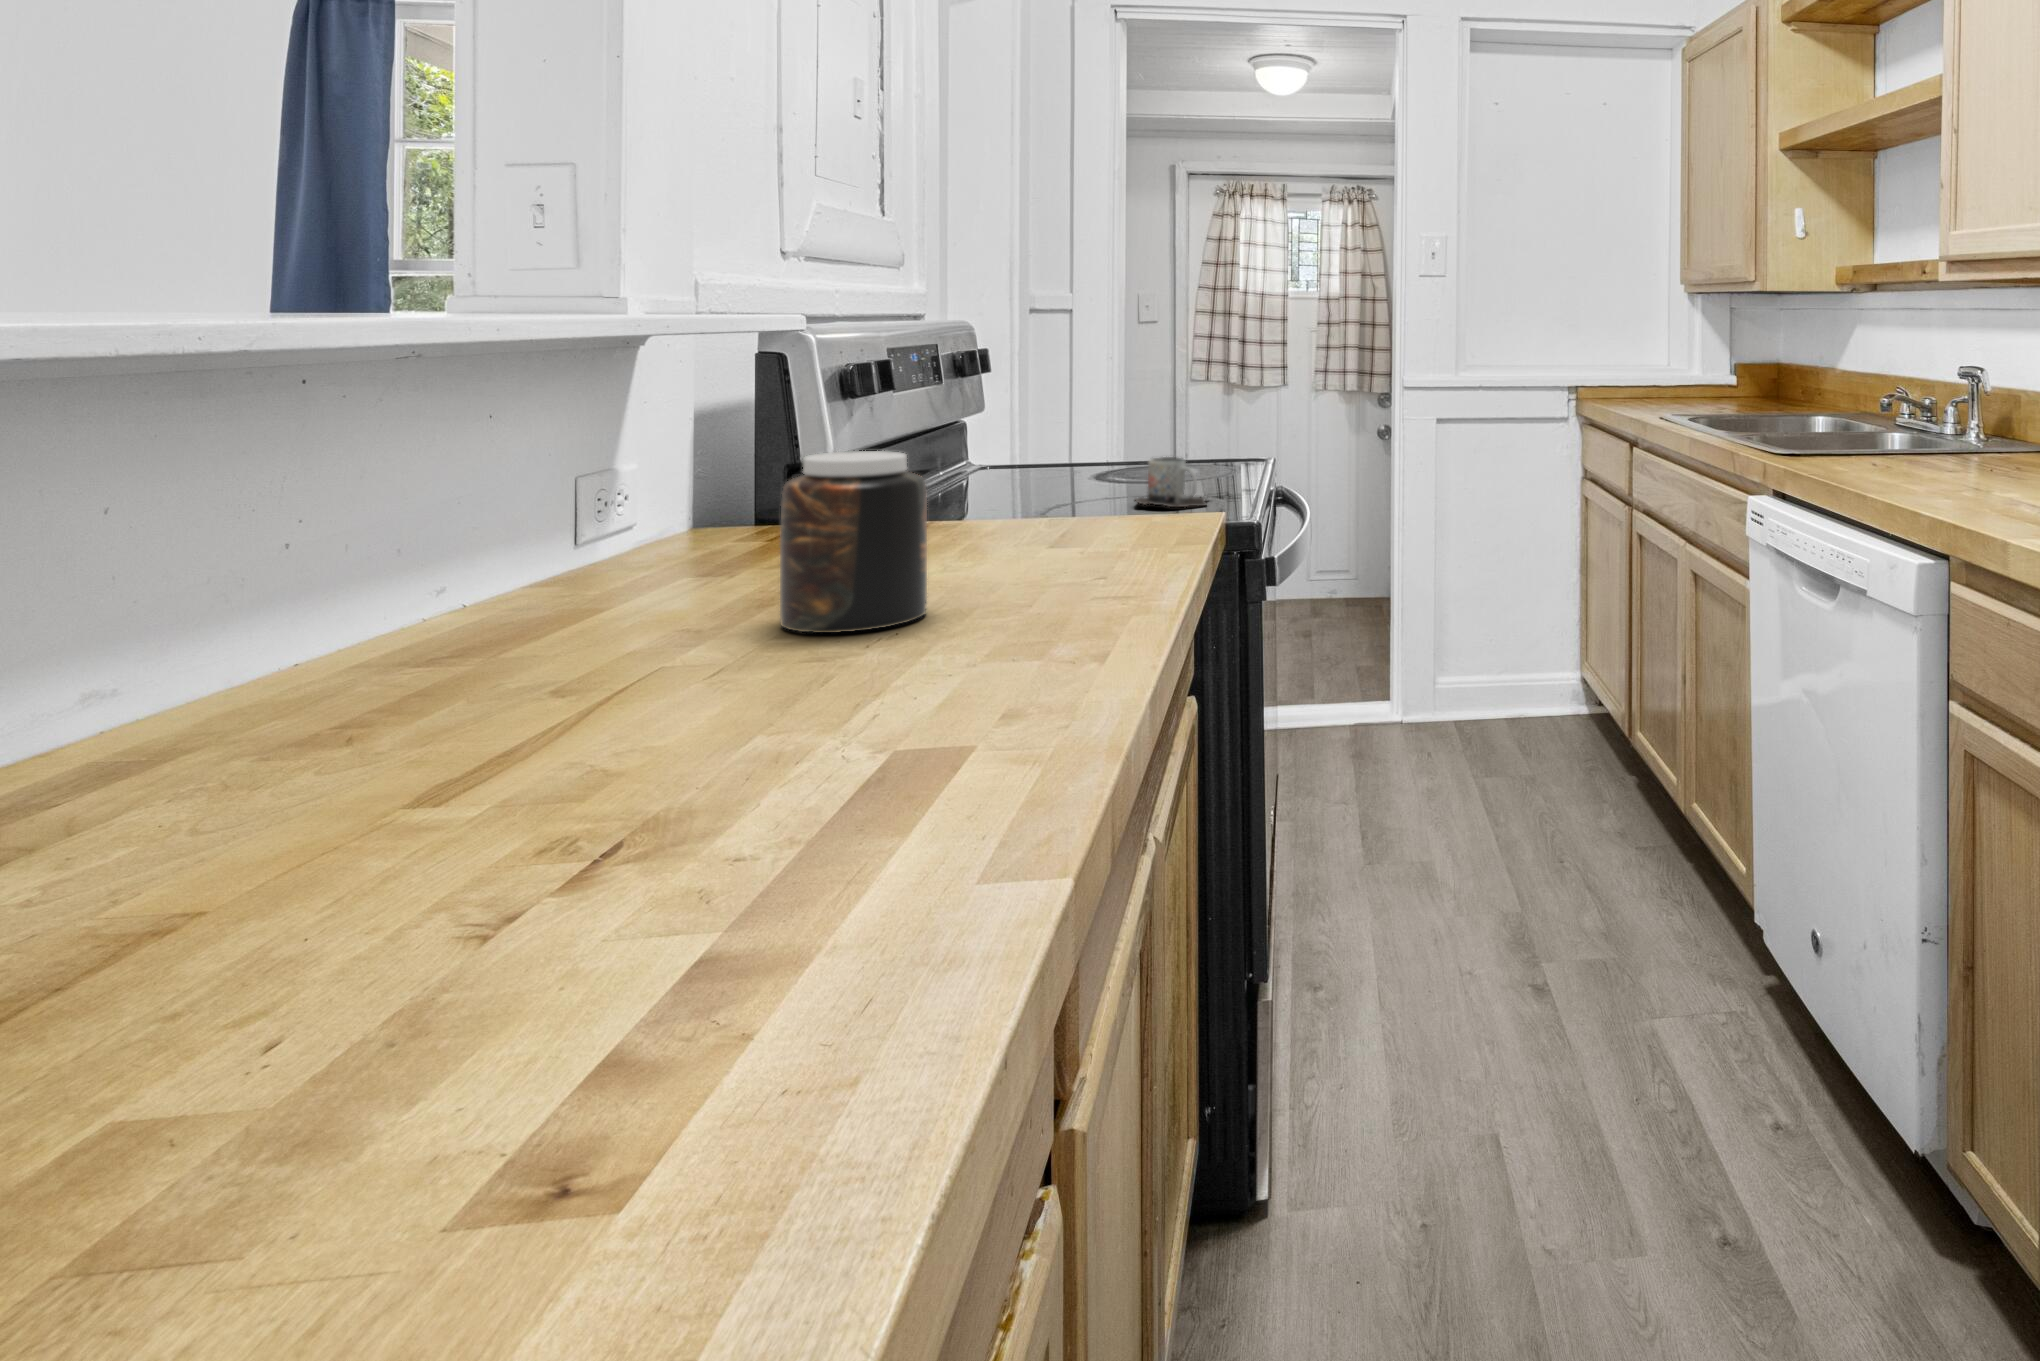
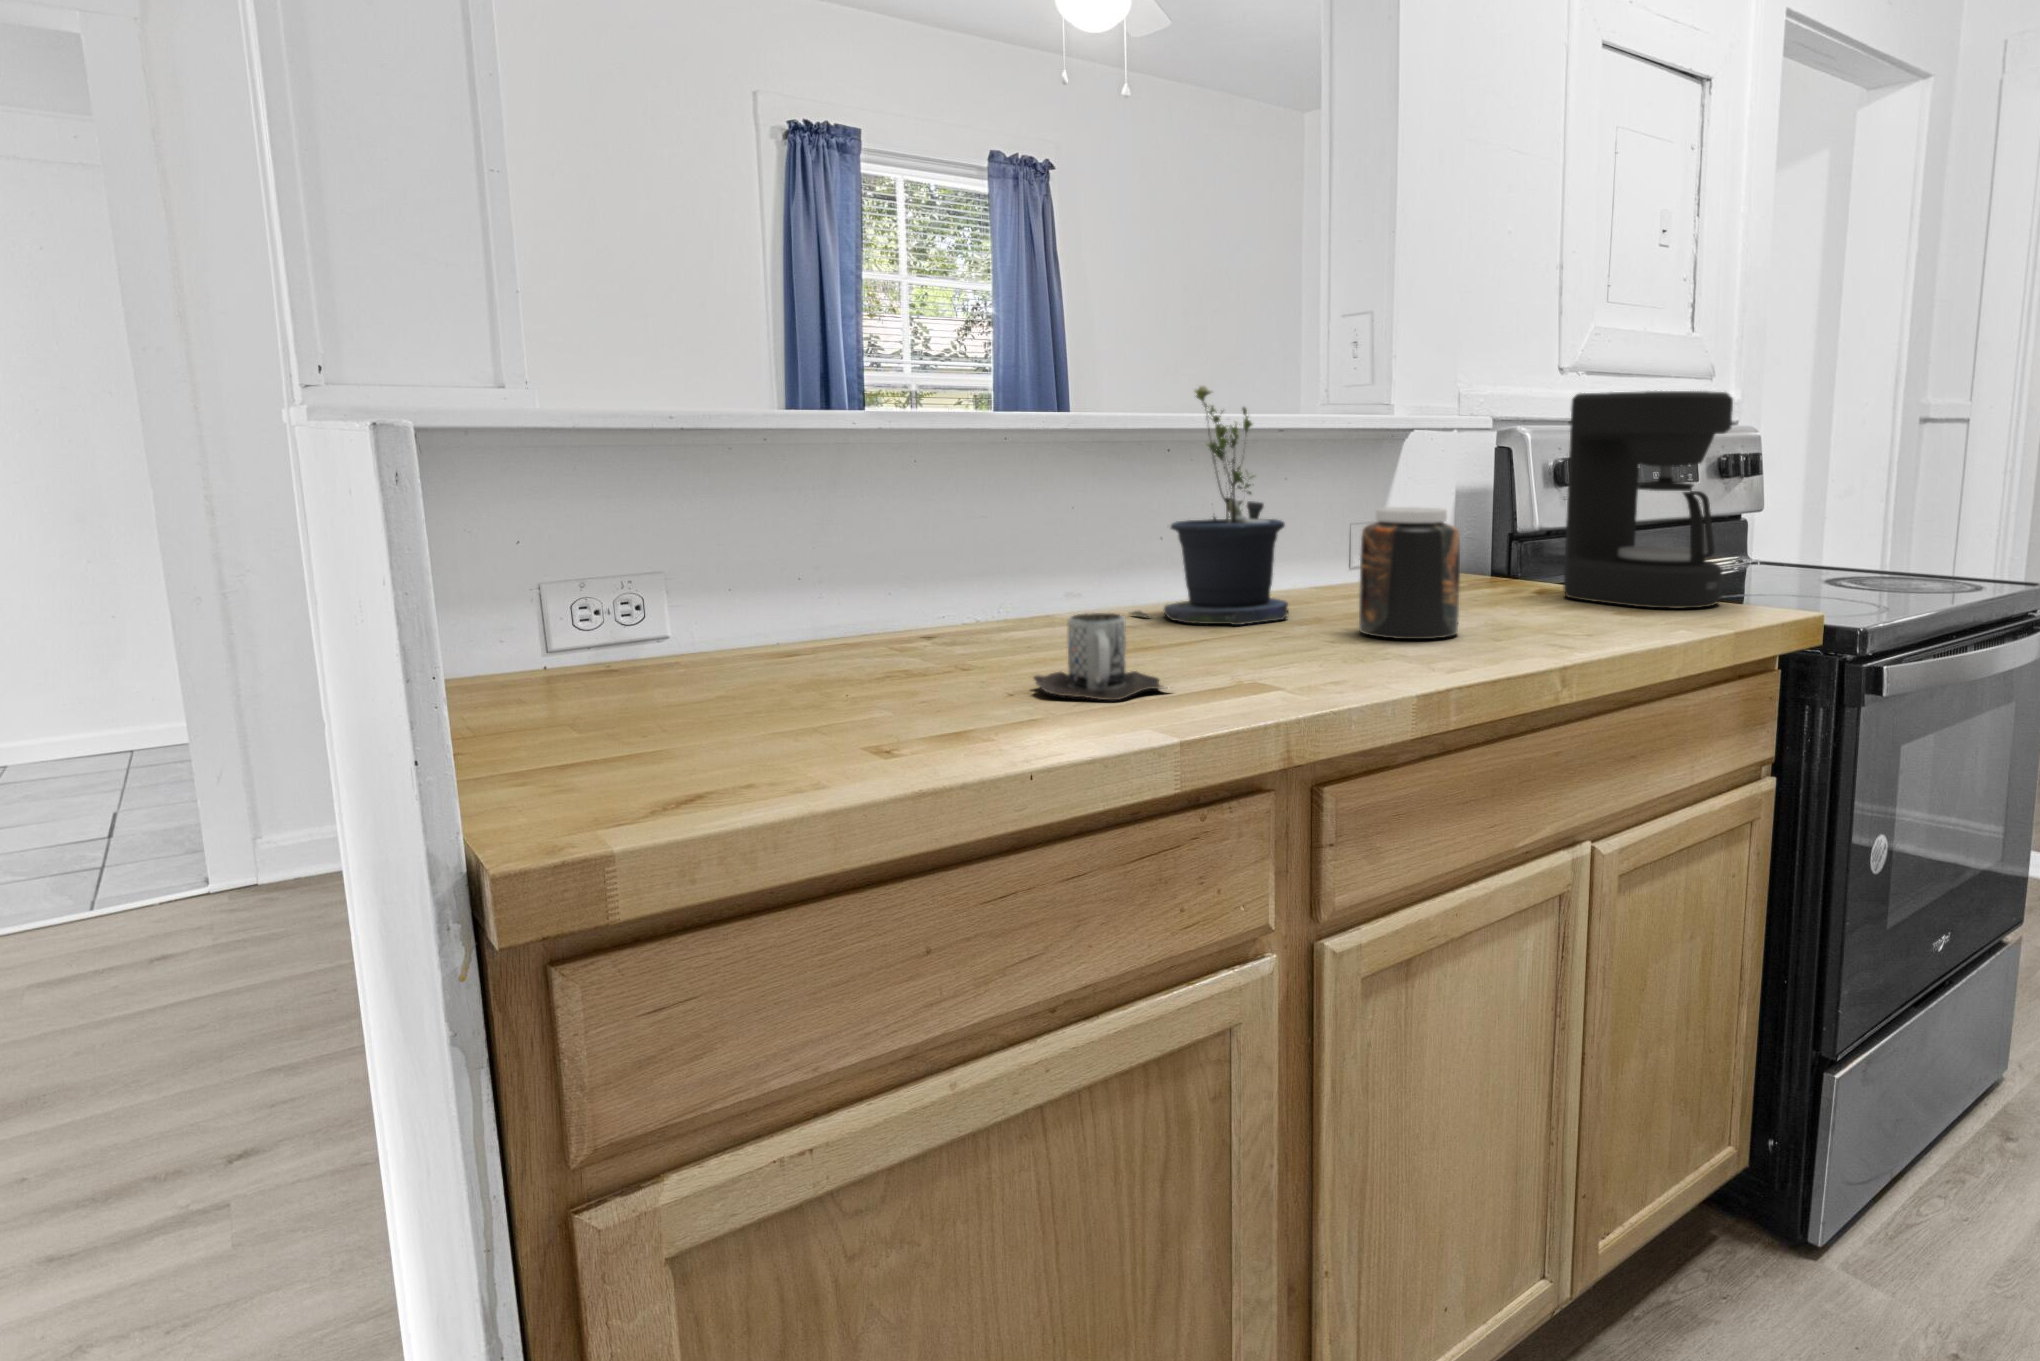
potted plant: none [272,282,620,682] -> present [1131,386,1289,625]
coffee maker: none [899,297,1087,538] -> present [1563,391,1733,609]
mug: present [1135,457,1206,507] -> present [1034,613,1161,700]

